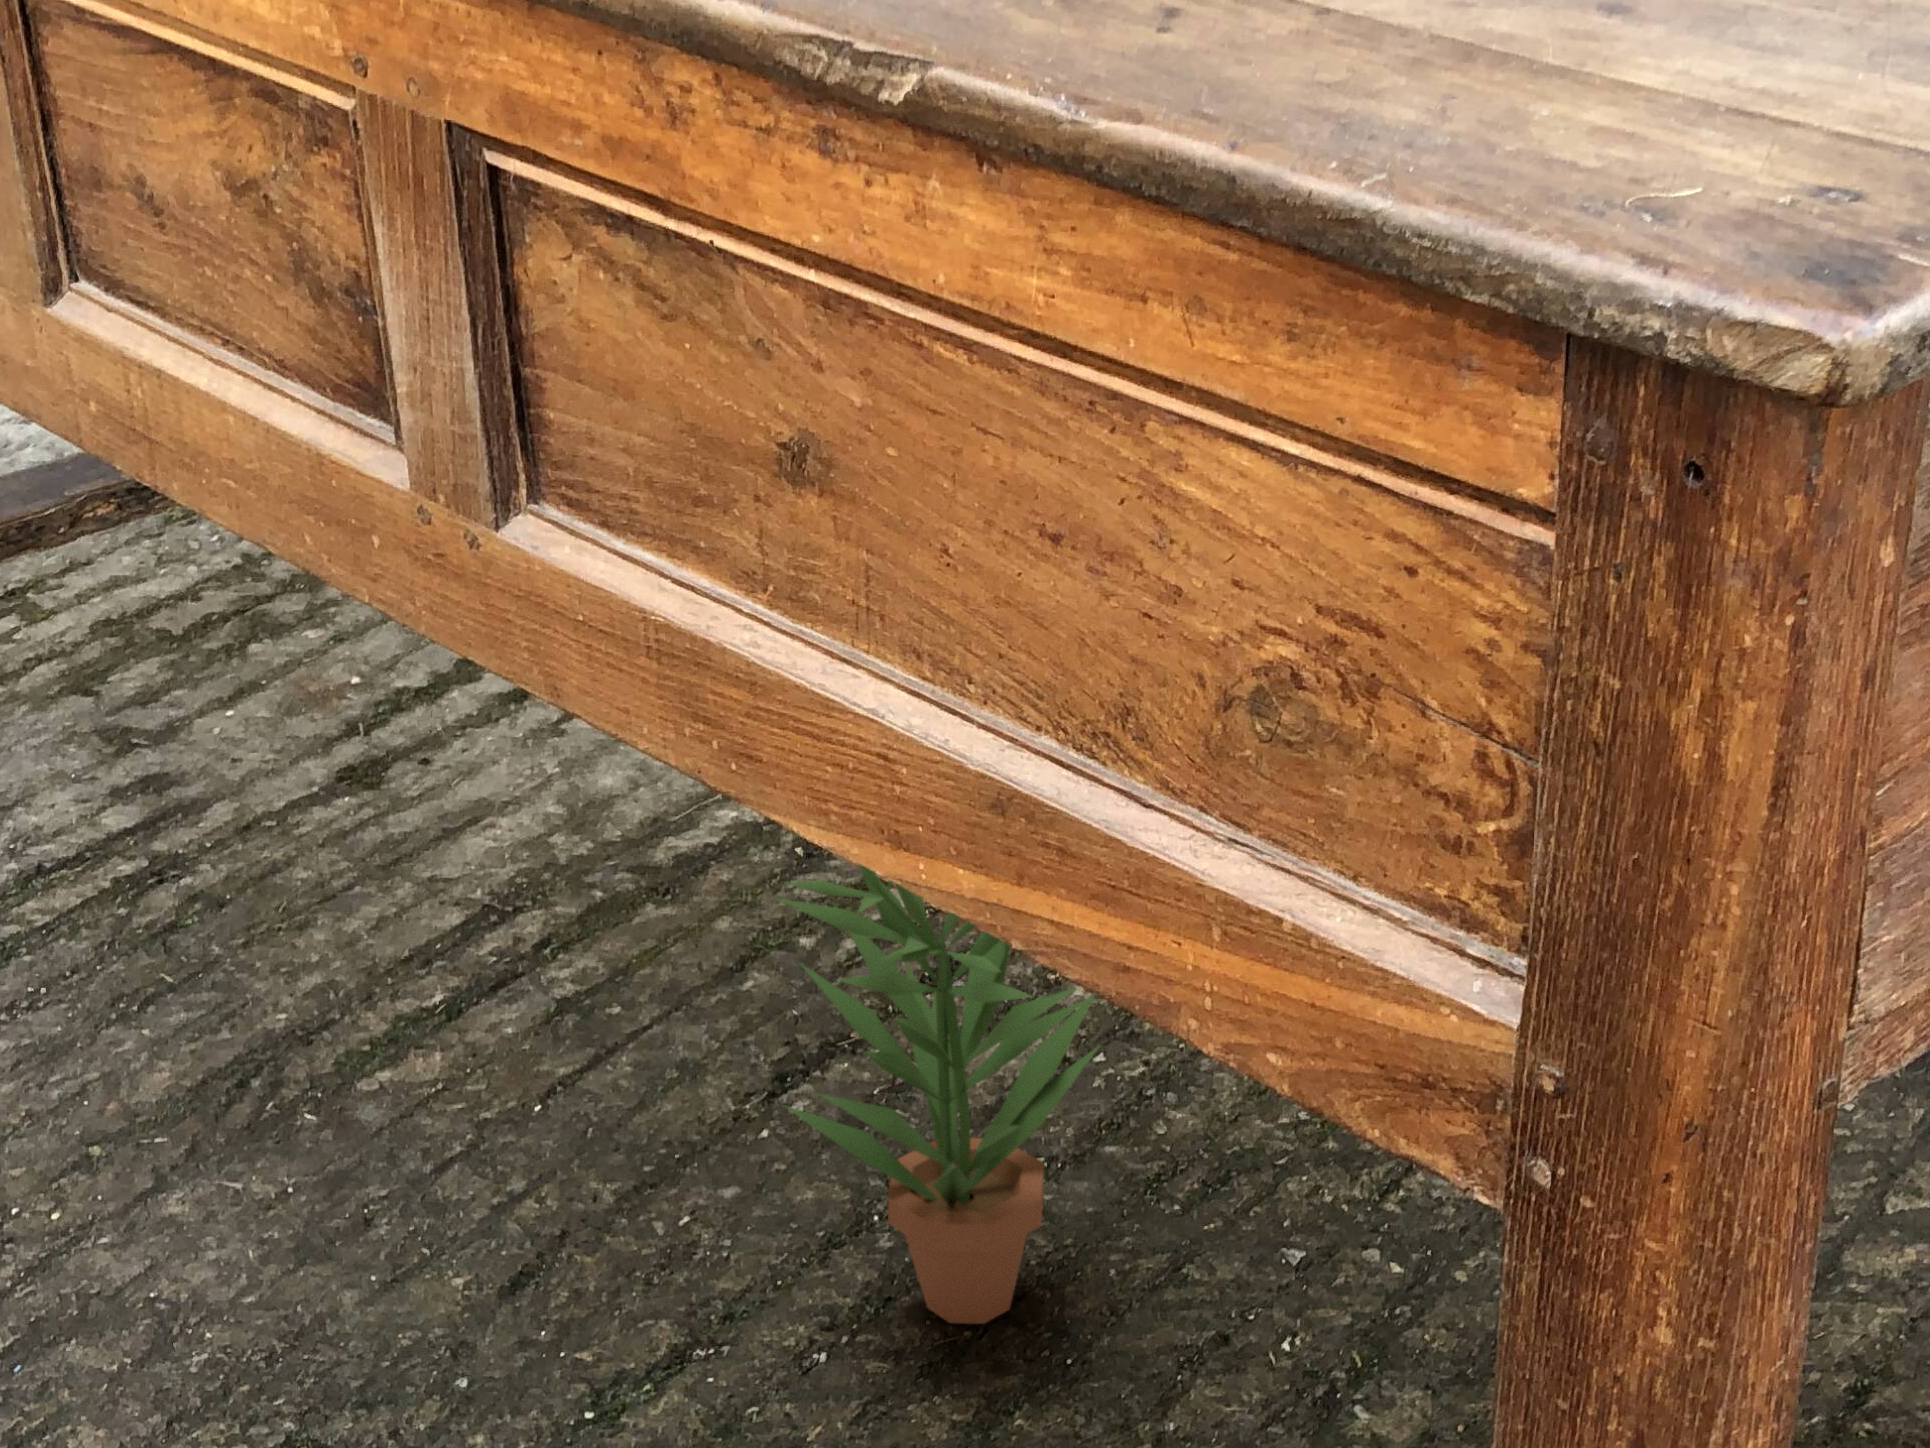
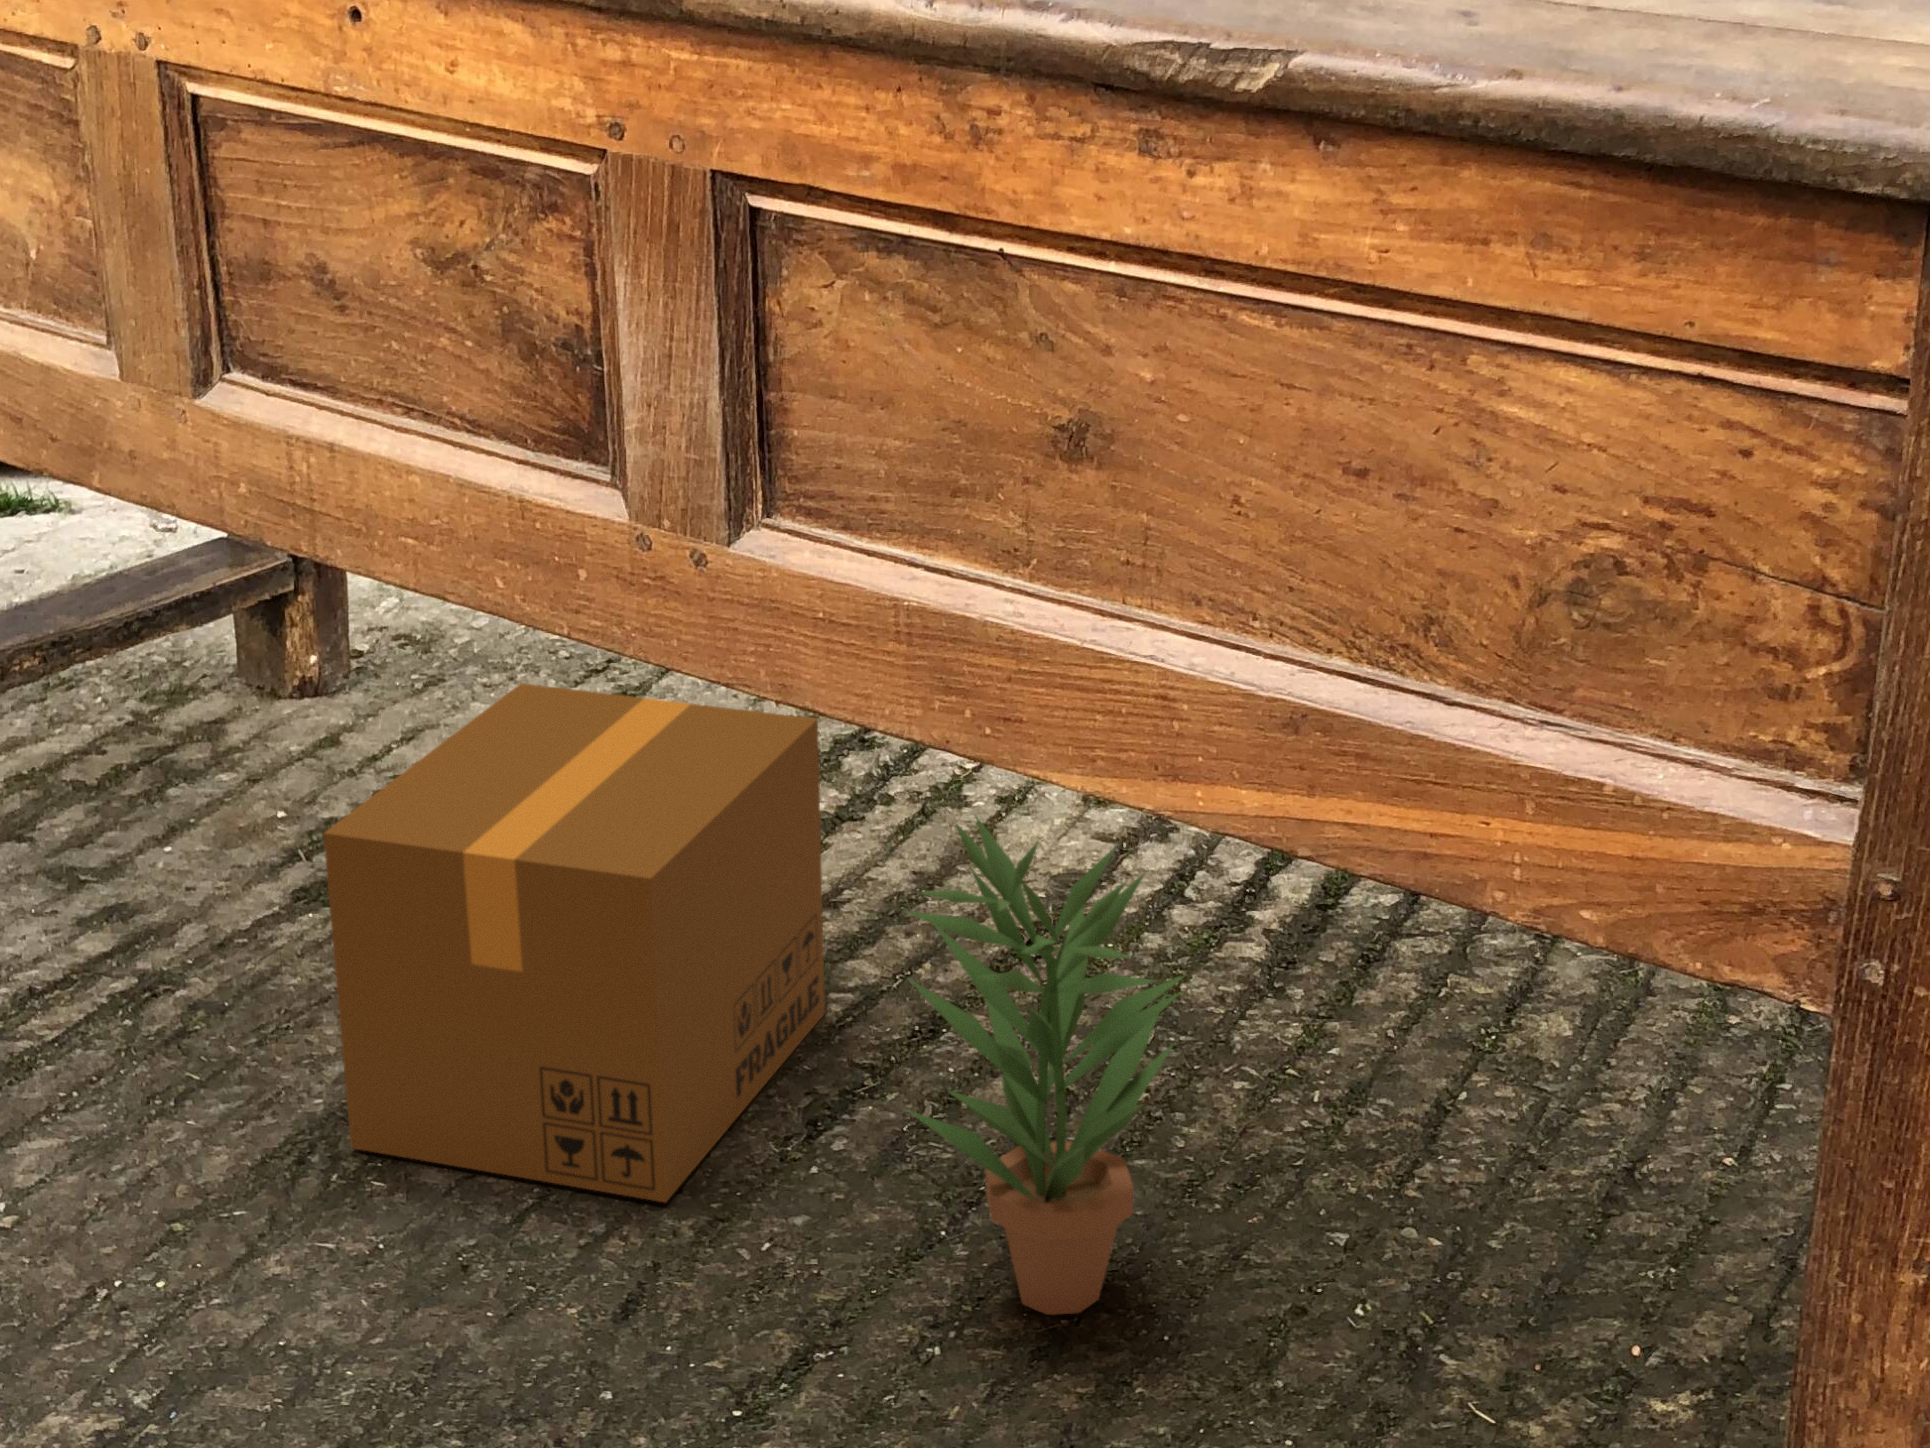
cardboard box: none [250,580,834,1160] -> present [323,683,825,1202]

